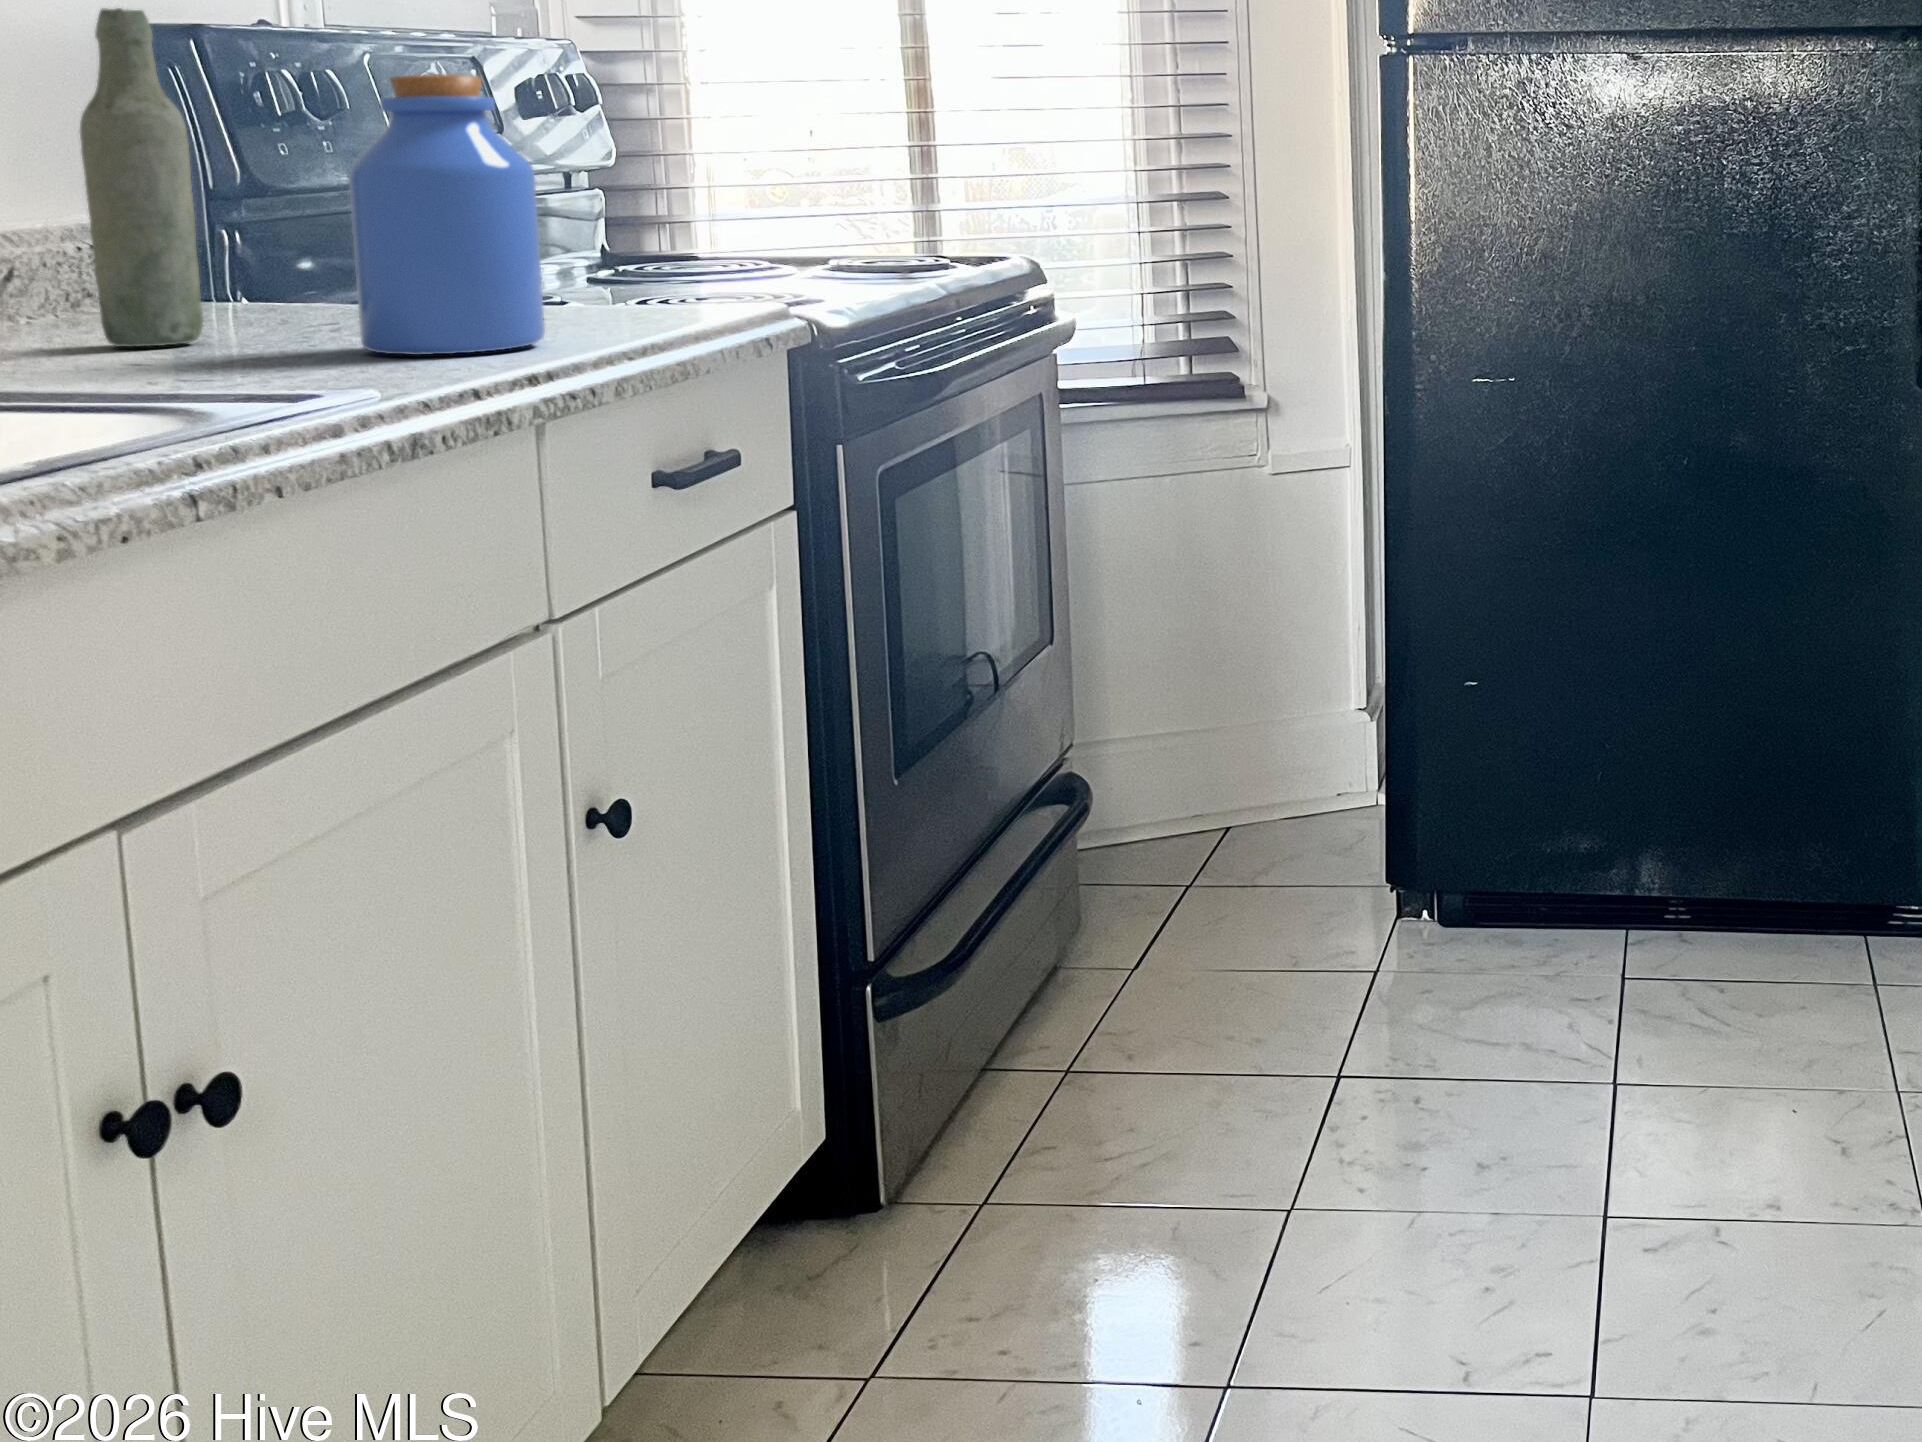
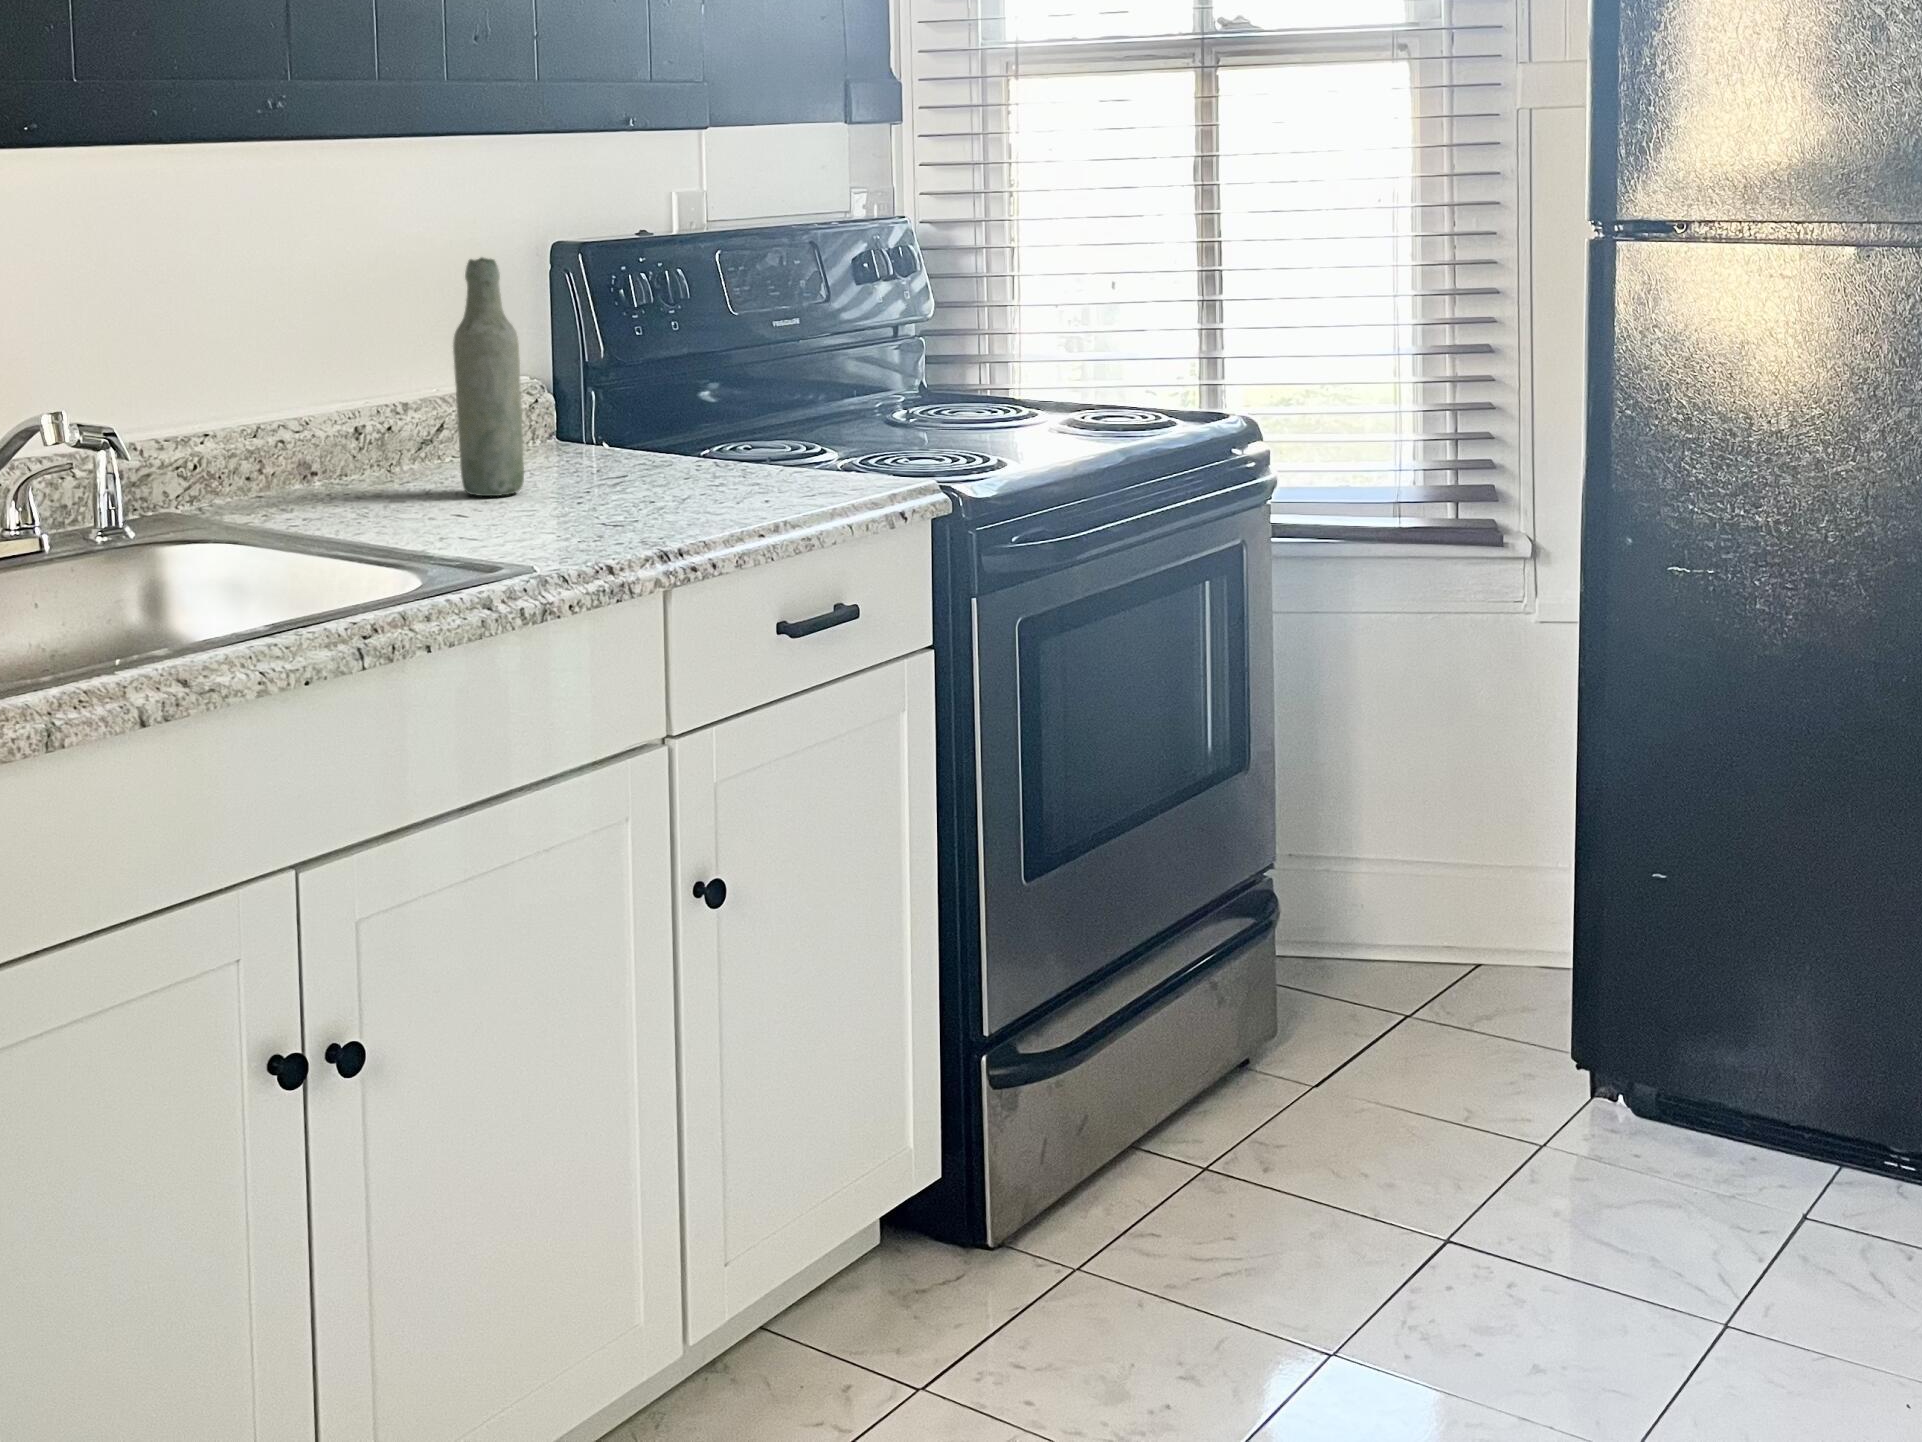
jar: present [349,74,545,355] -> none [589,315,718,525]

